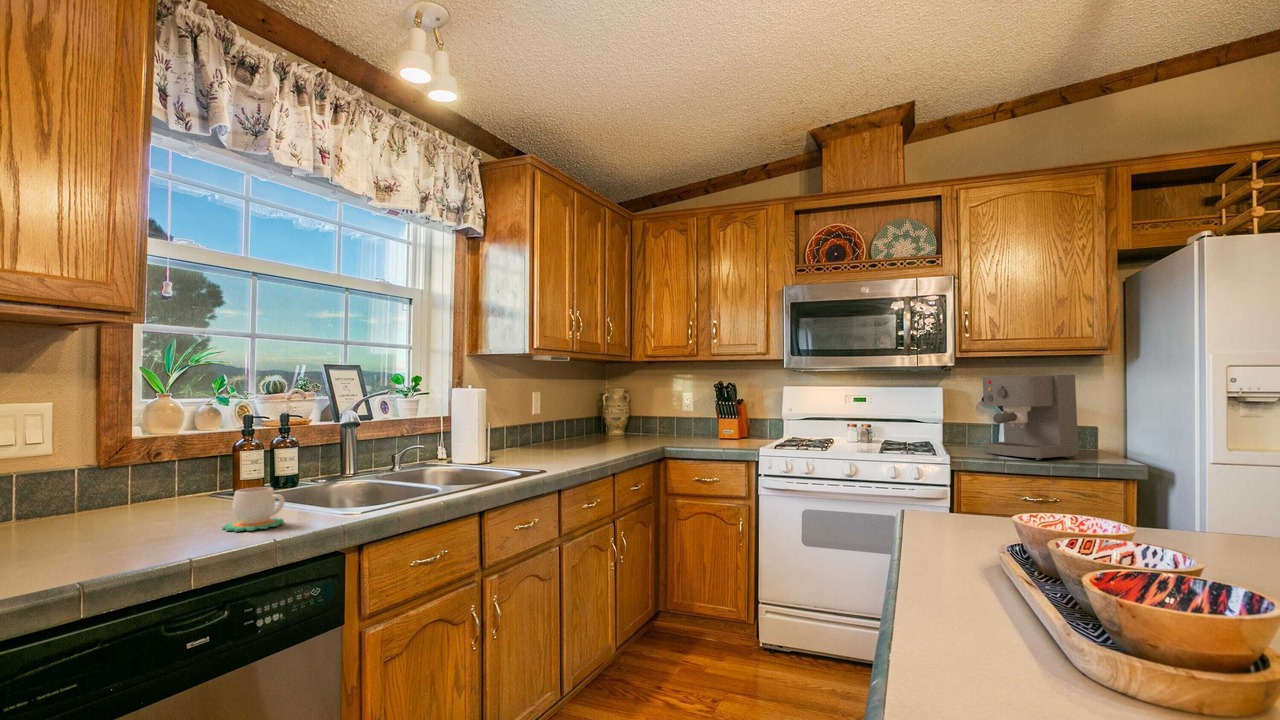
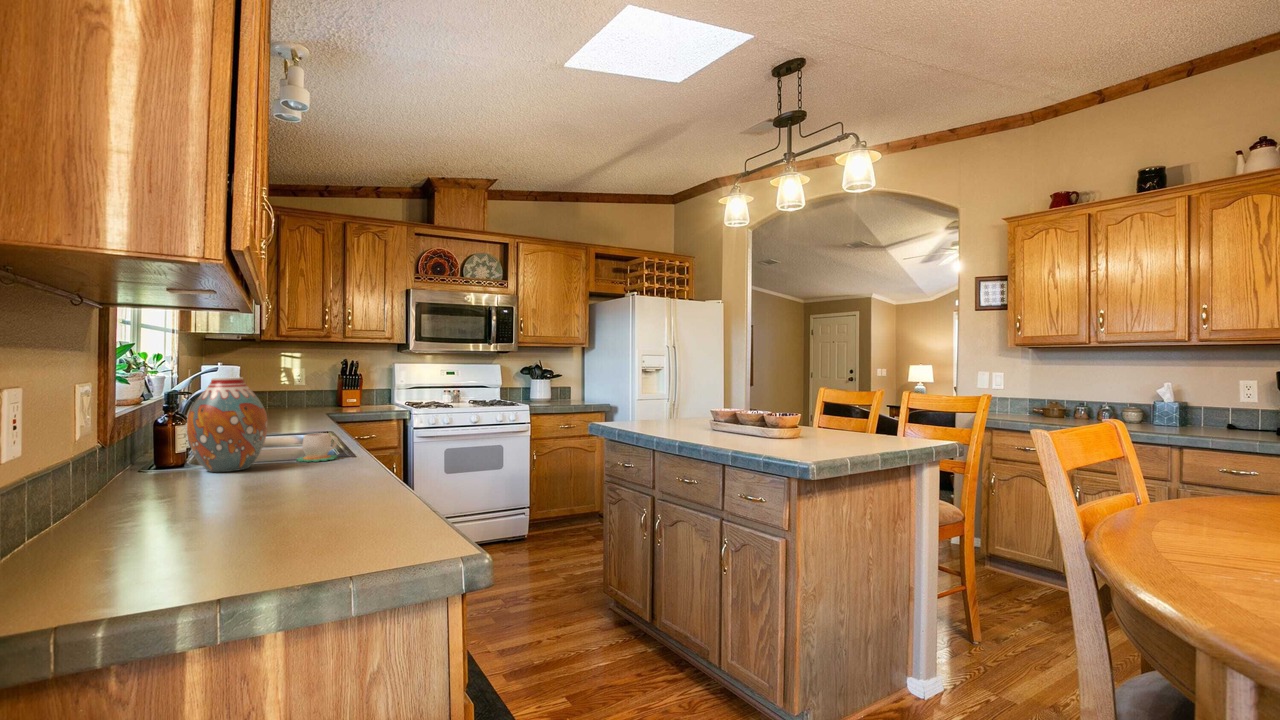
coffee maker: present [983,375,1079,460] -> none [532,357,575,404]
vase: none [76,405,188,530] -> present [187,377,268,472]

